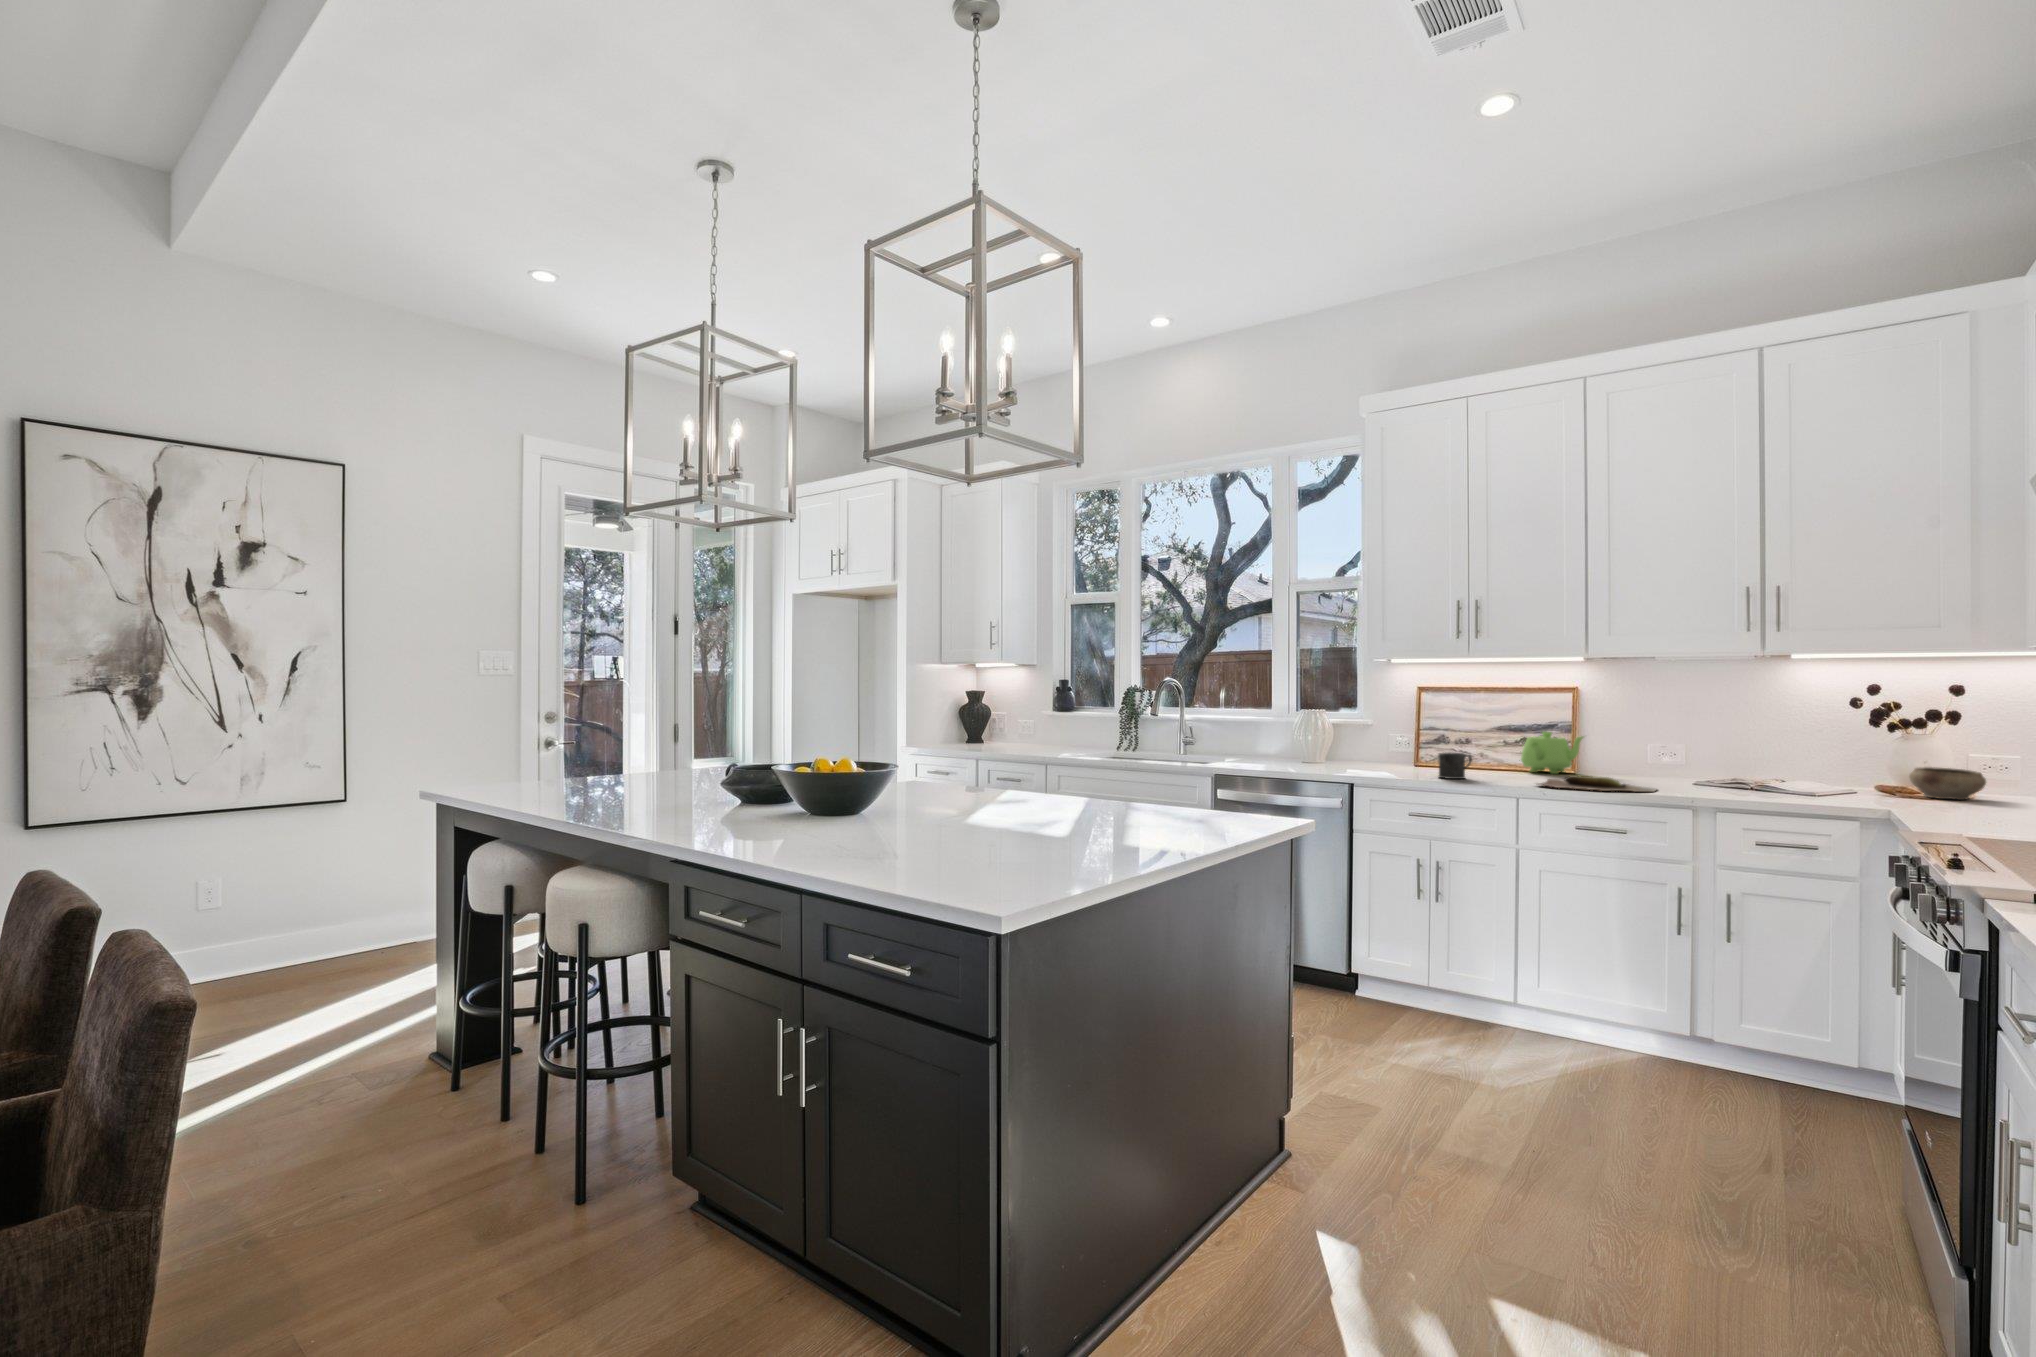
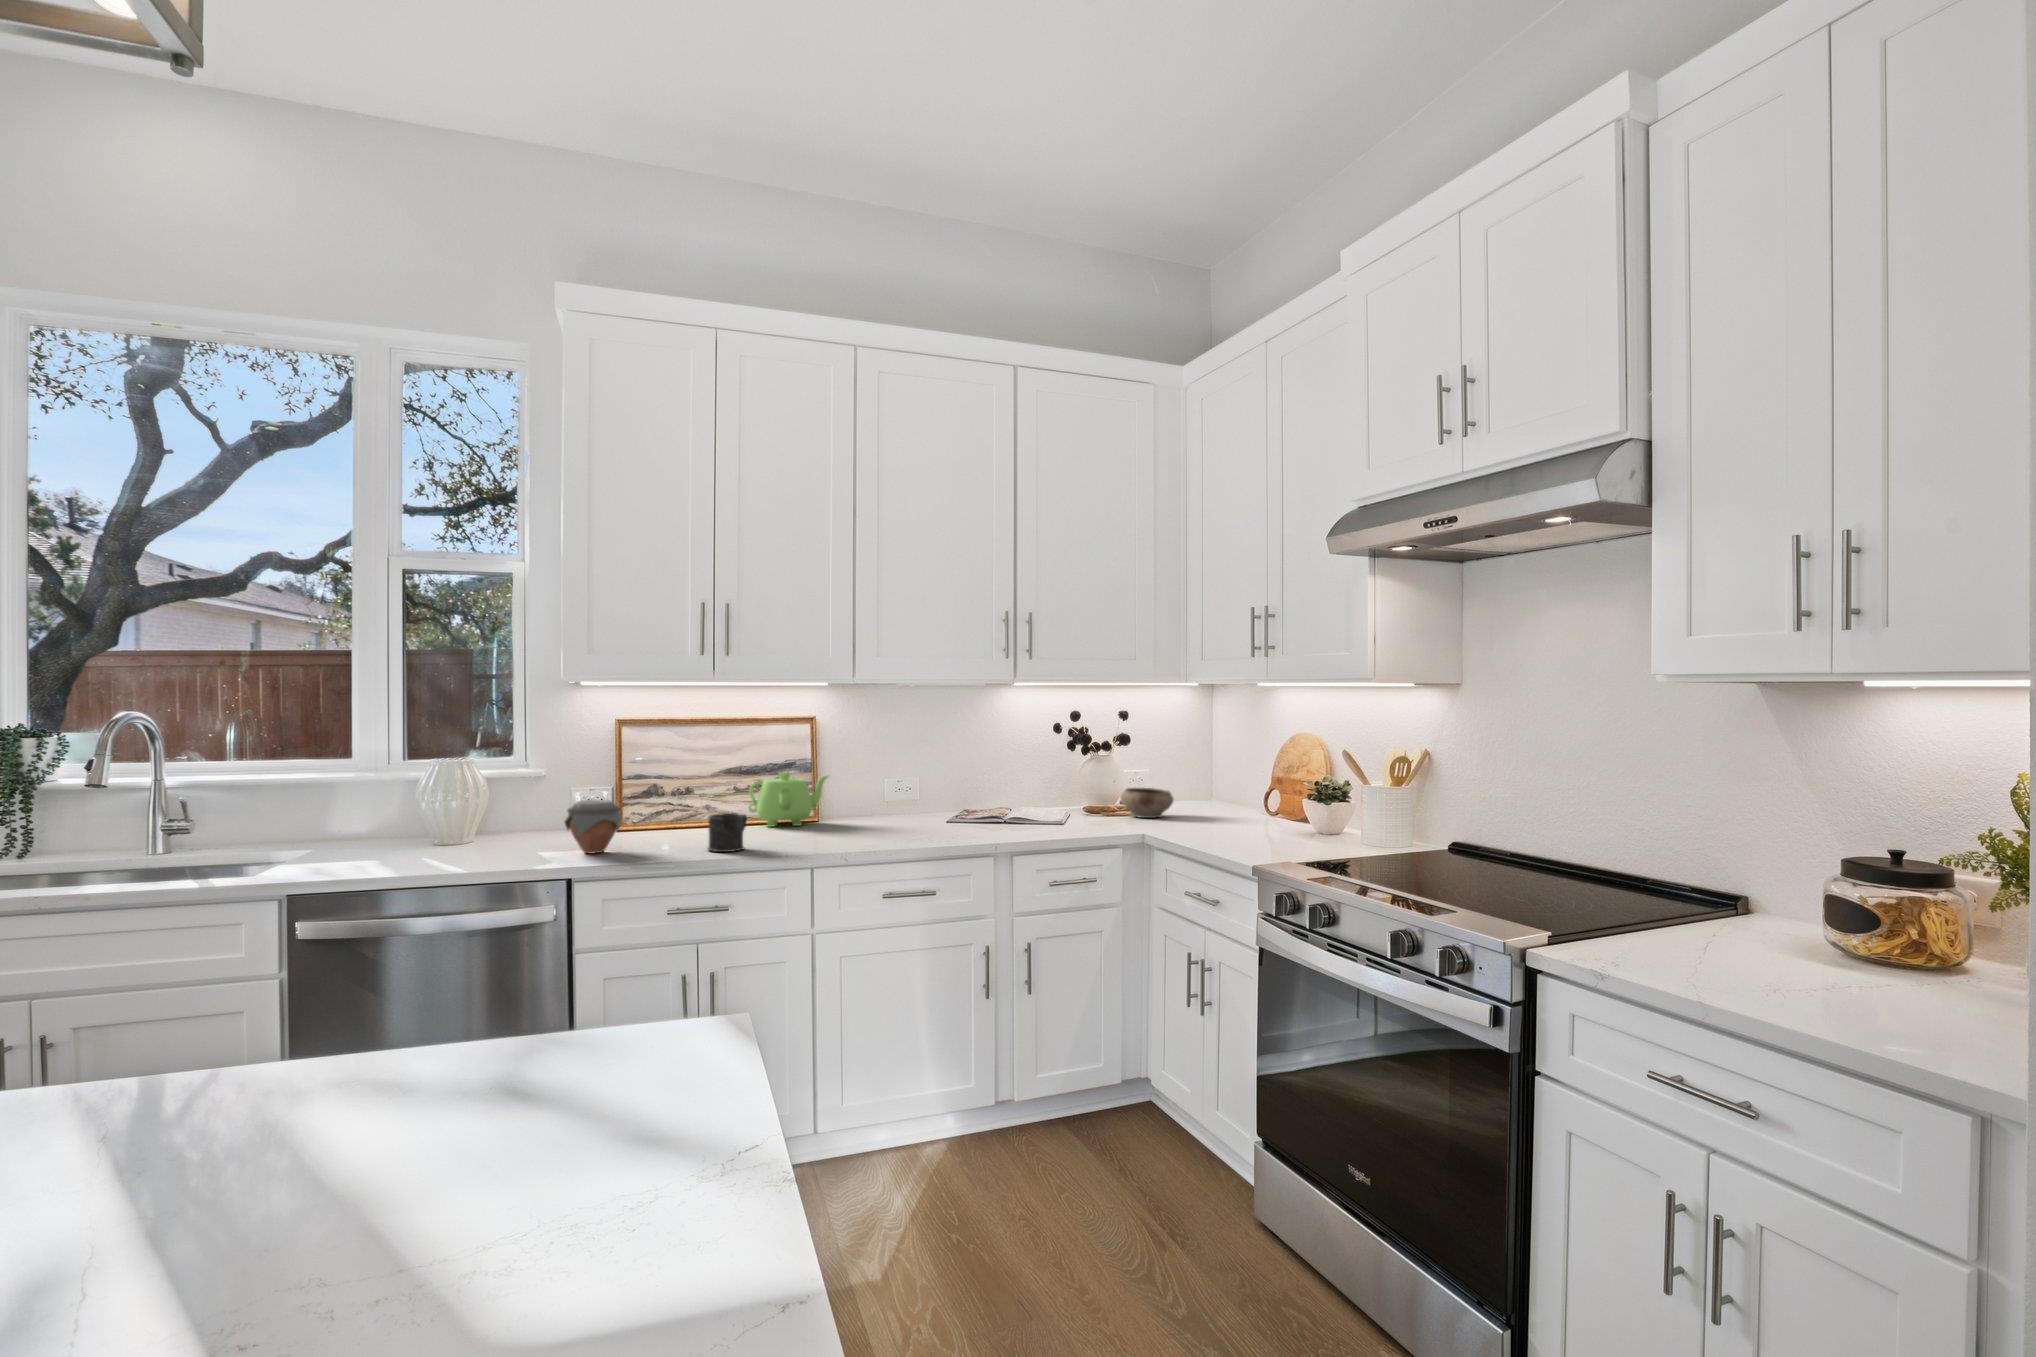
jar: none [1352,737,1391,772] -> present [565,799,621,854]
cutting board: present [1539,775,1656,792] -> none [840,830,970,850]

